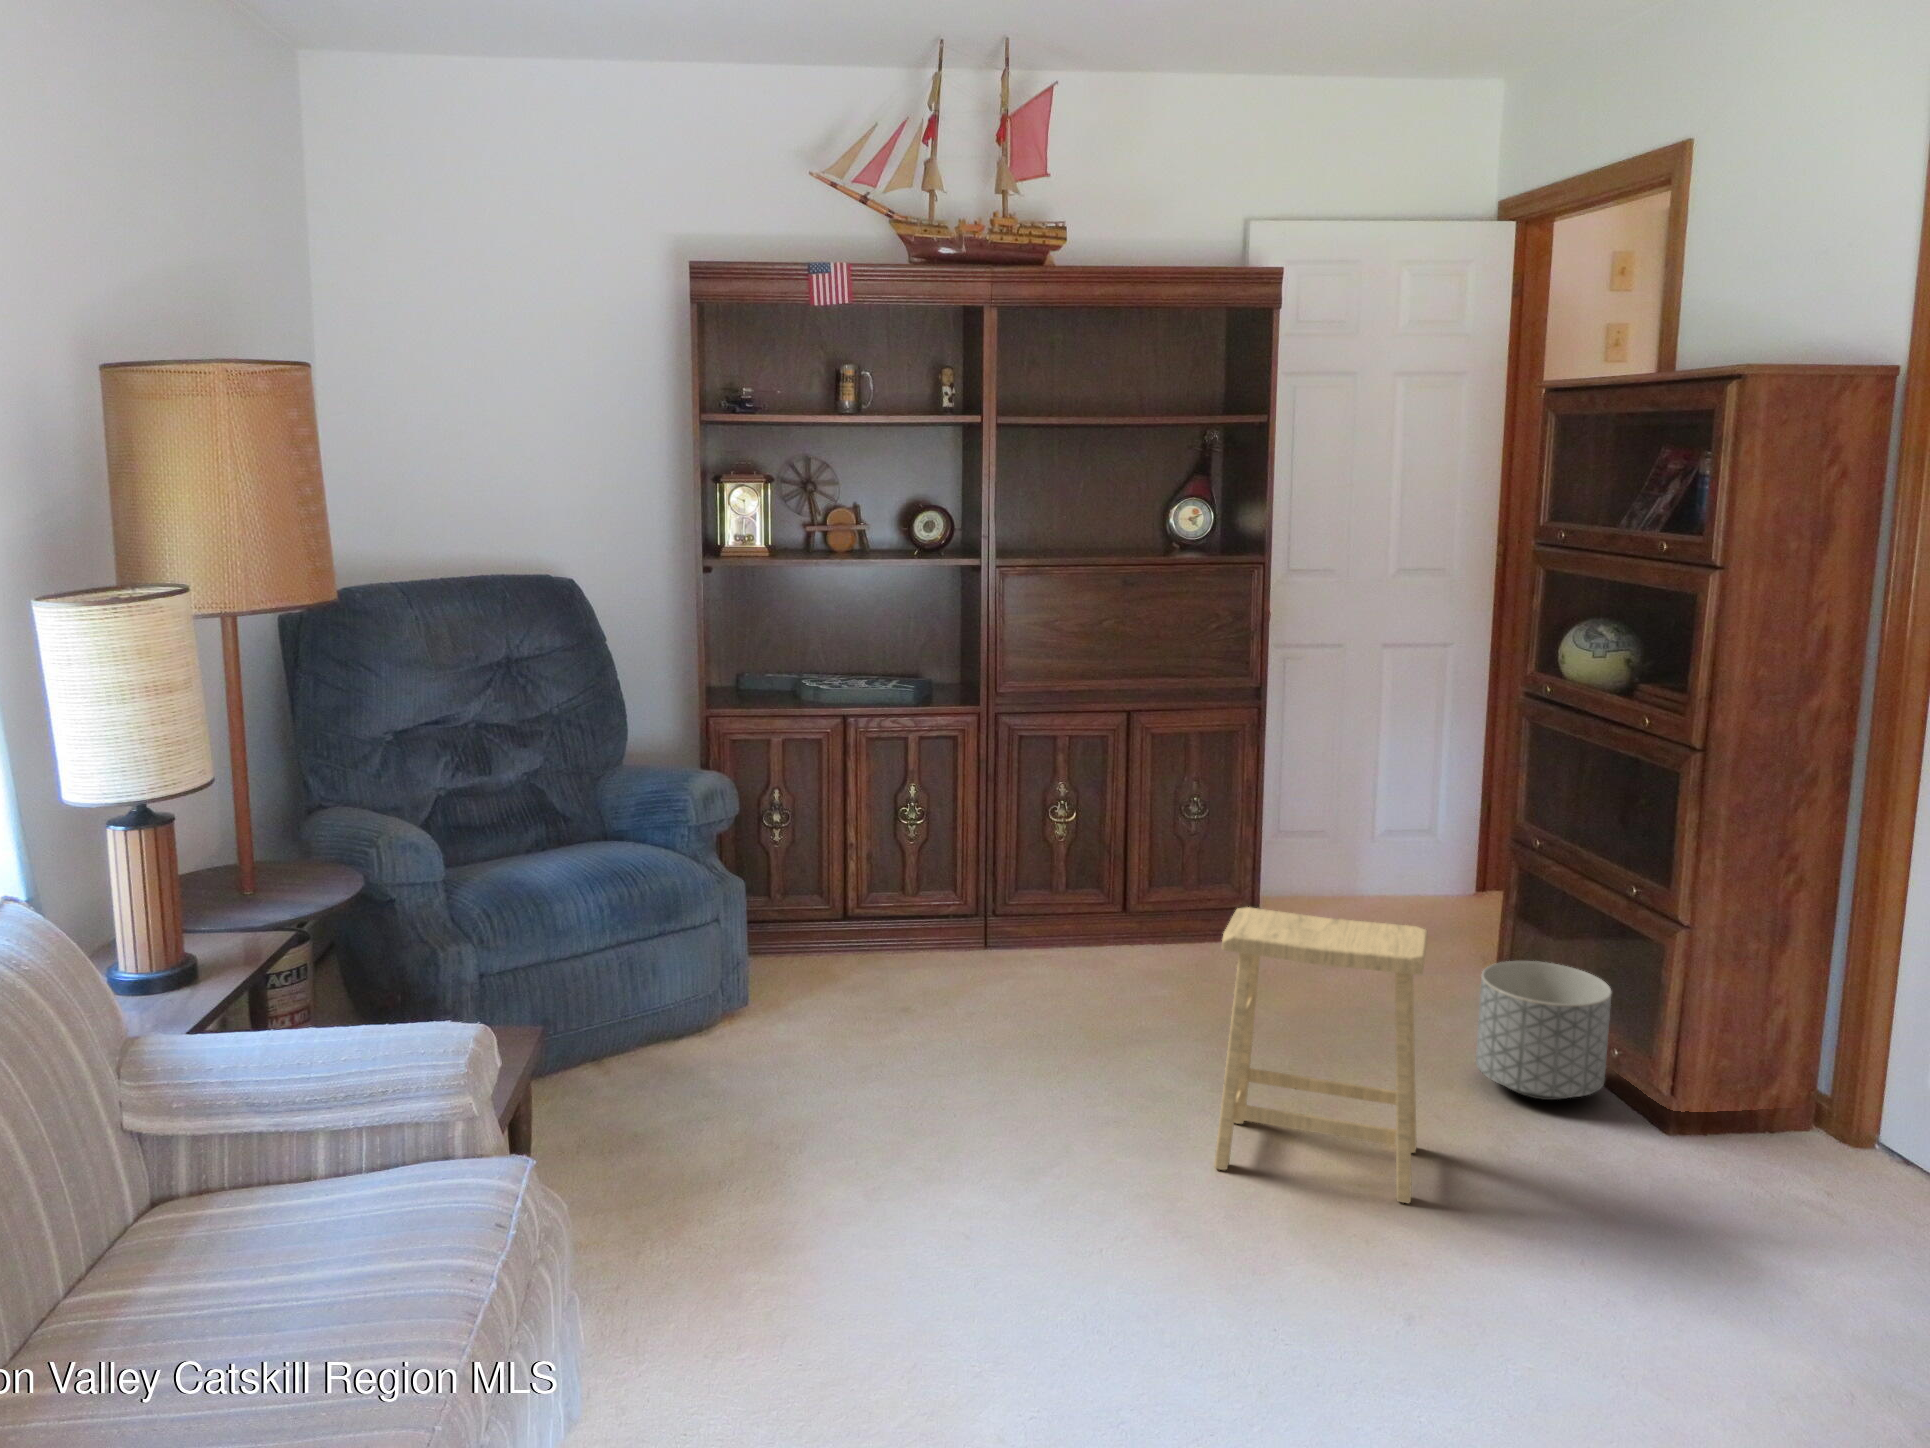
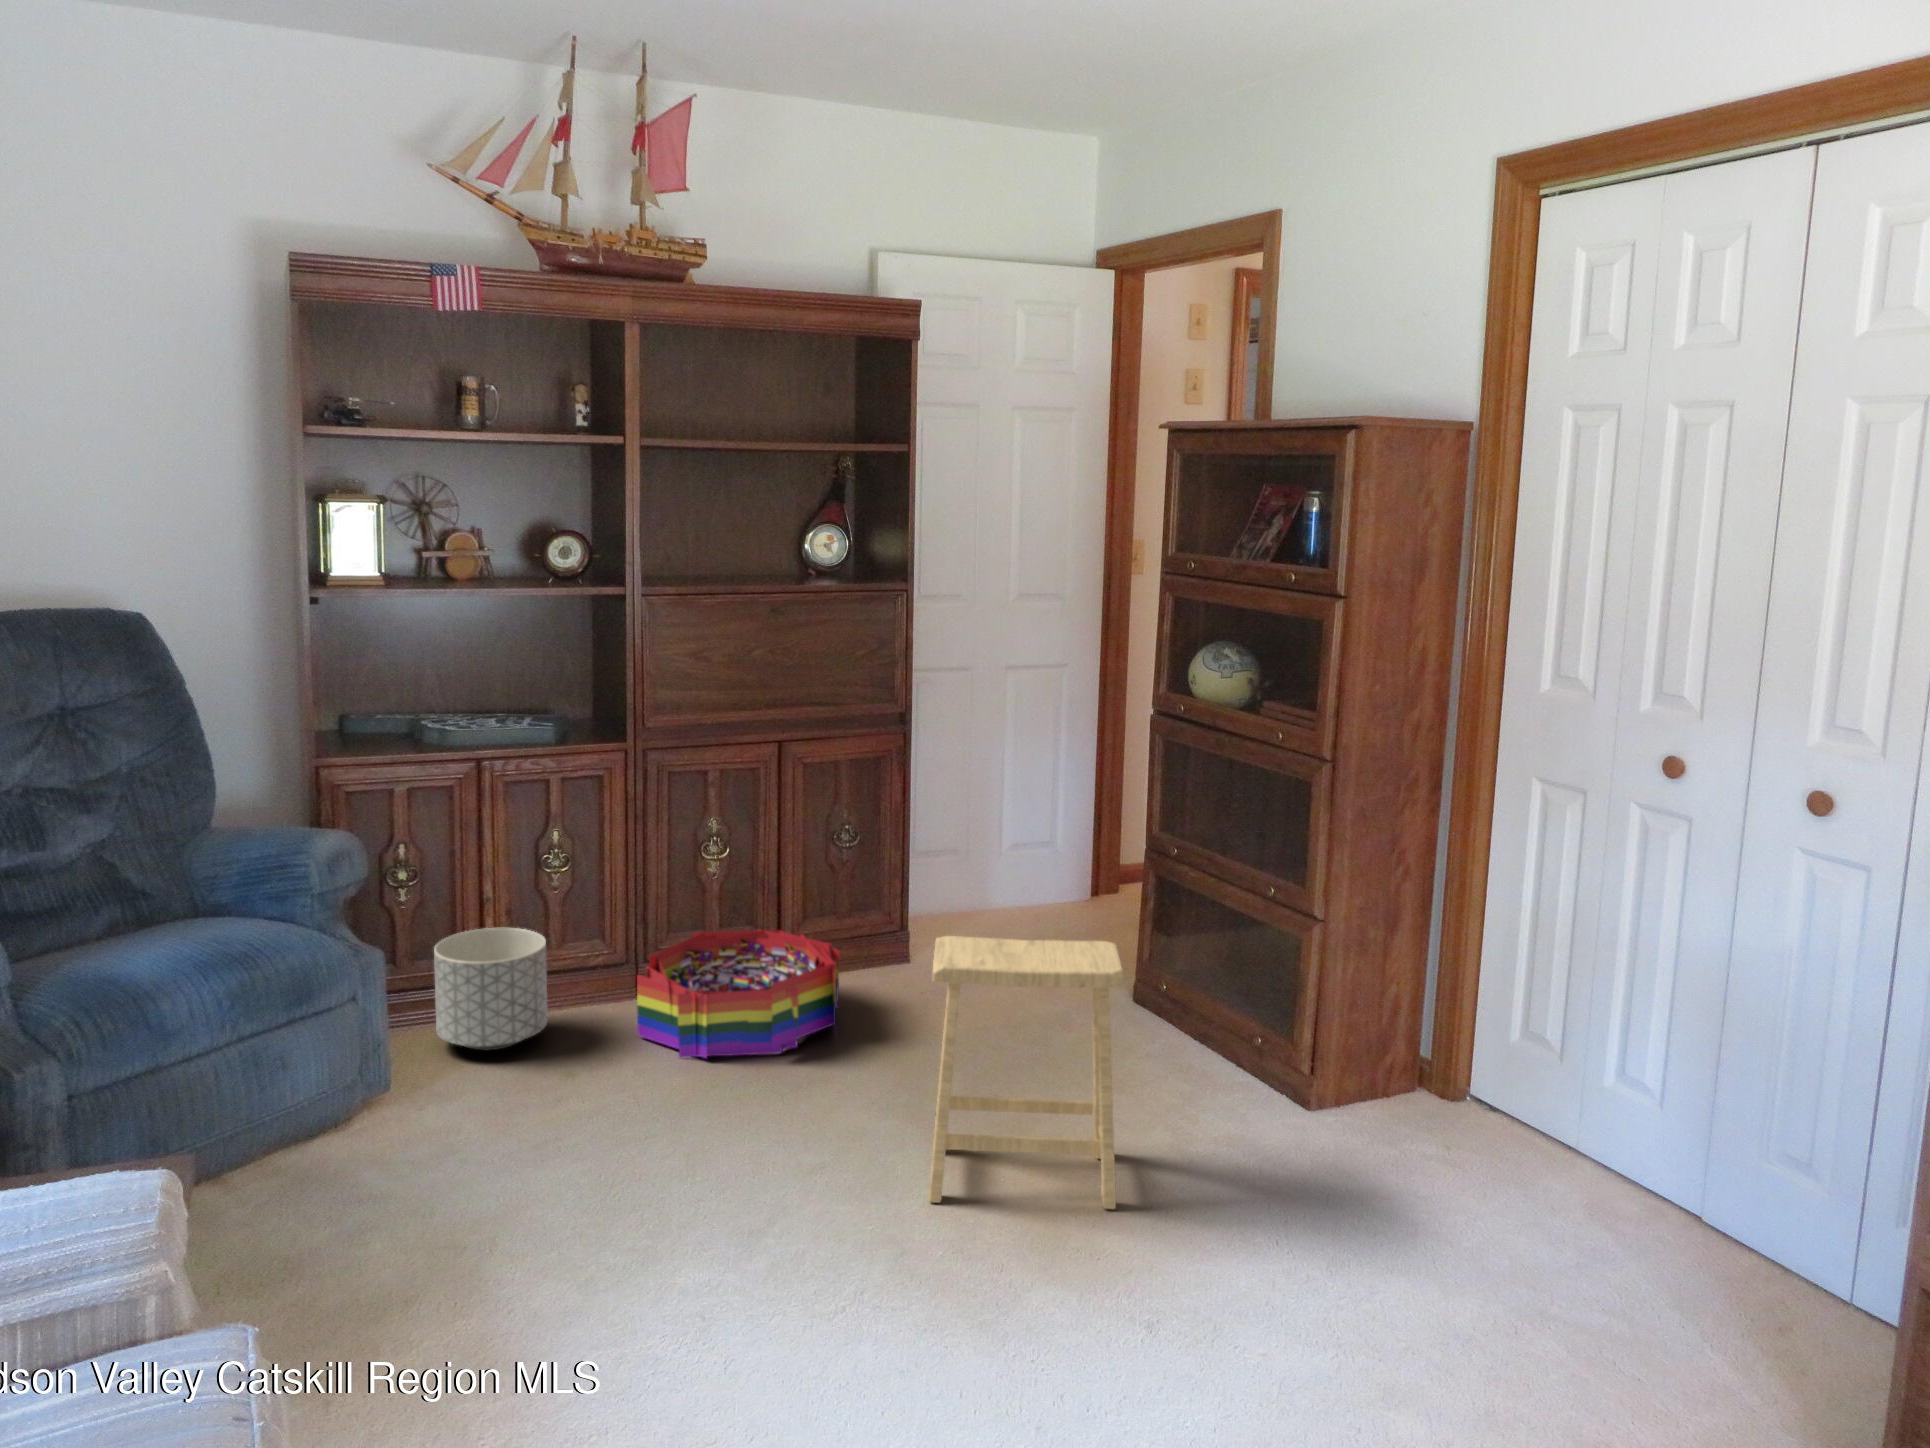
storage bin: none [976,890,1174,1012] -> present [637,930,839,1058]
planter: present [1476,961,1612,1100] -> present [434,928,547,1050]

